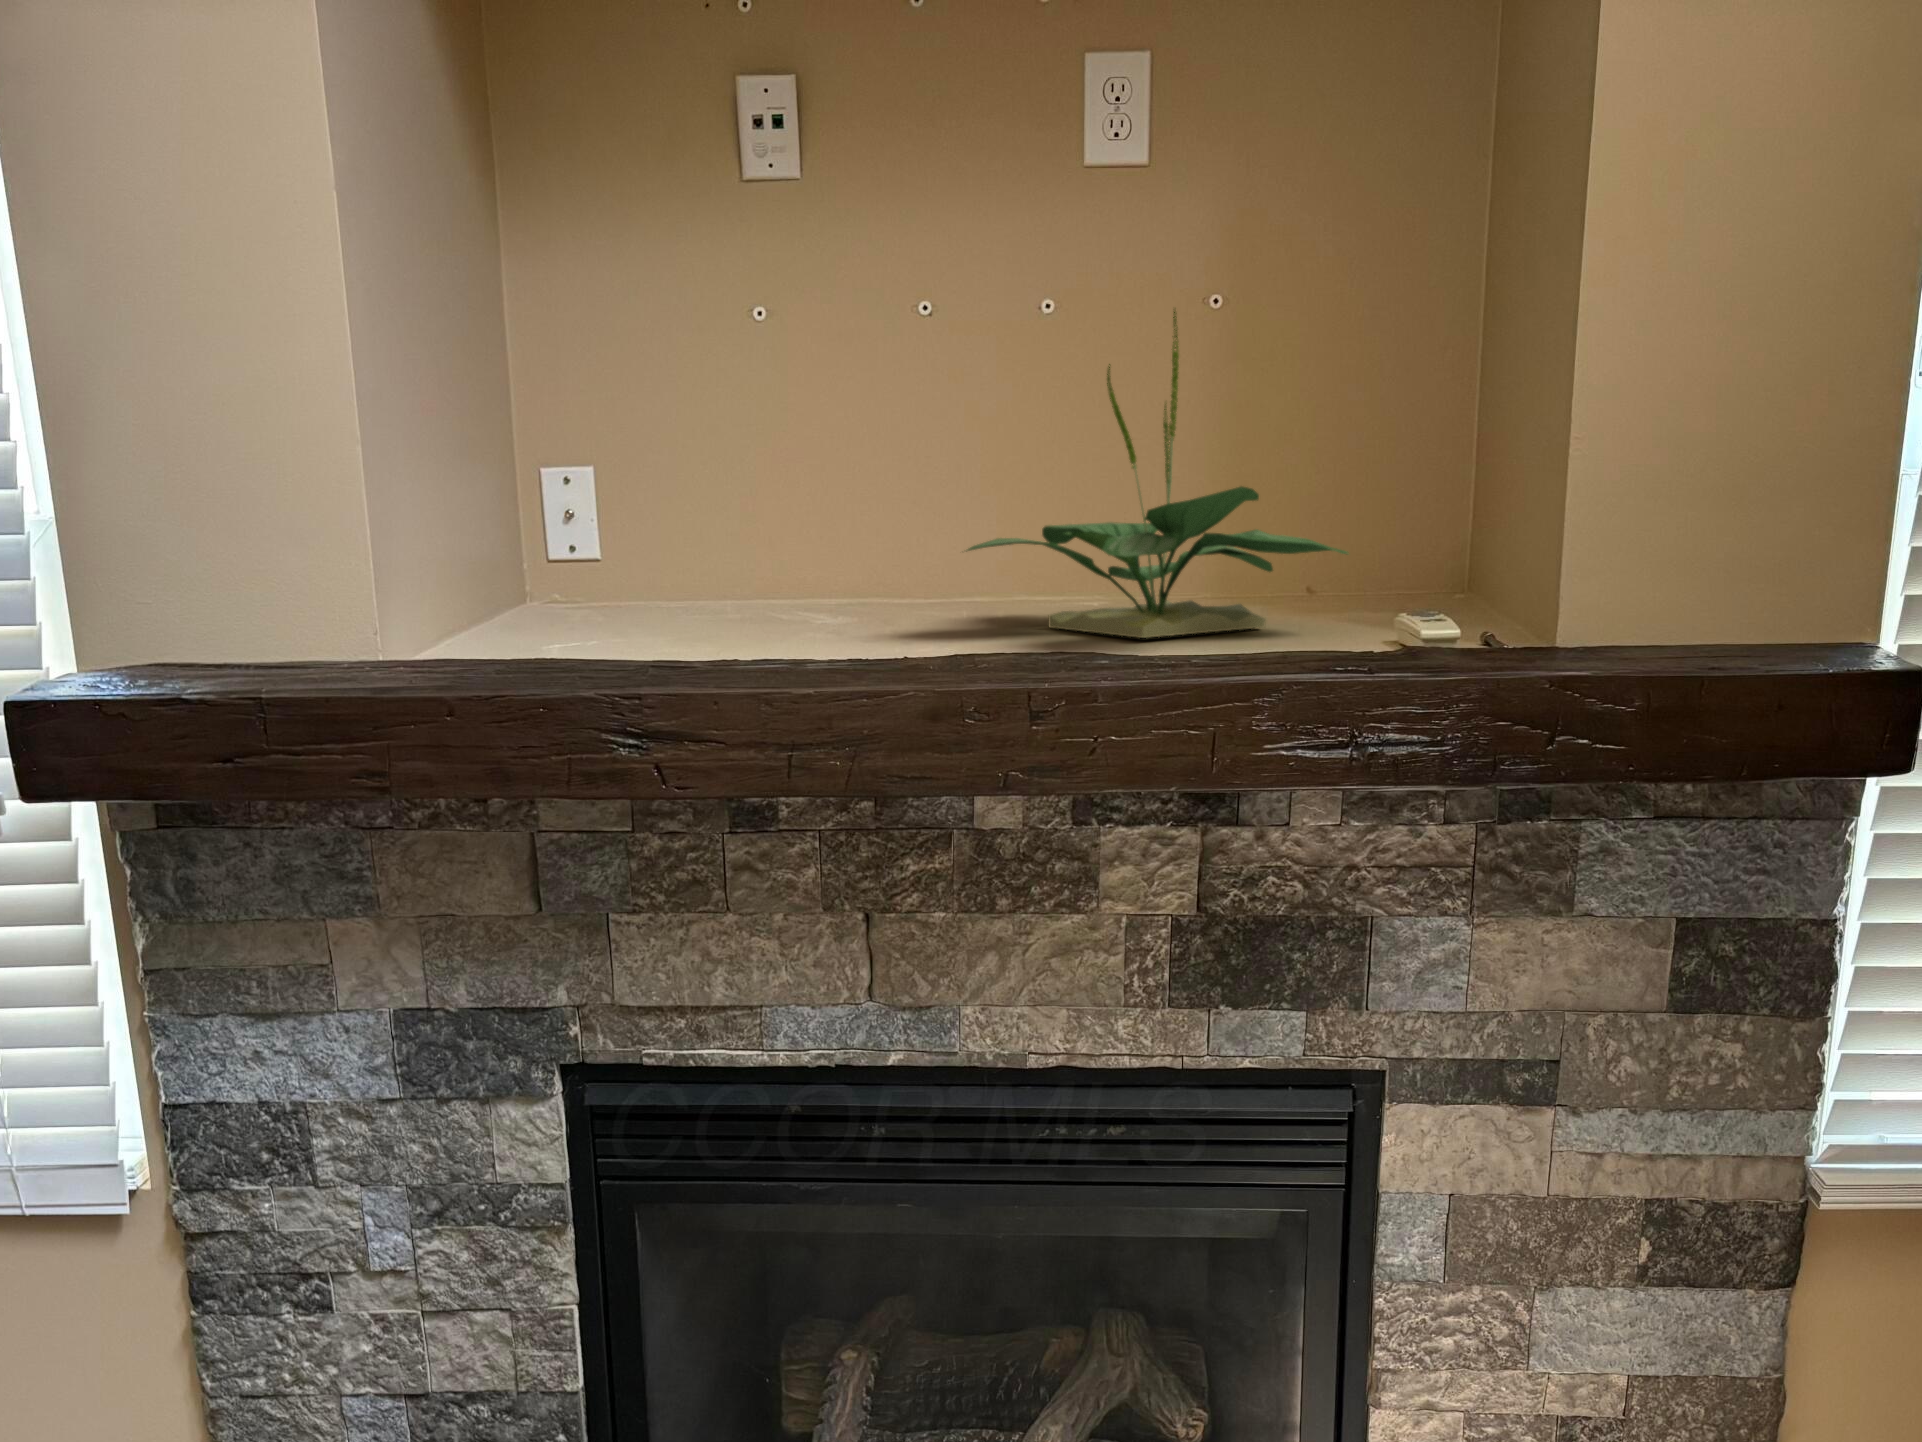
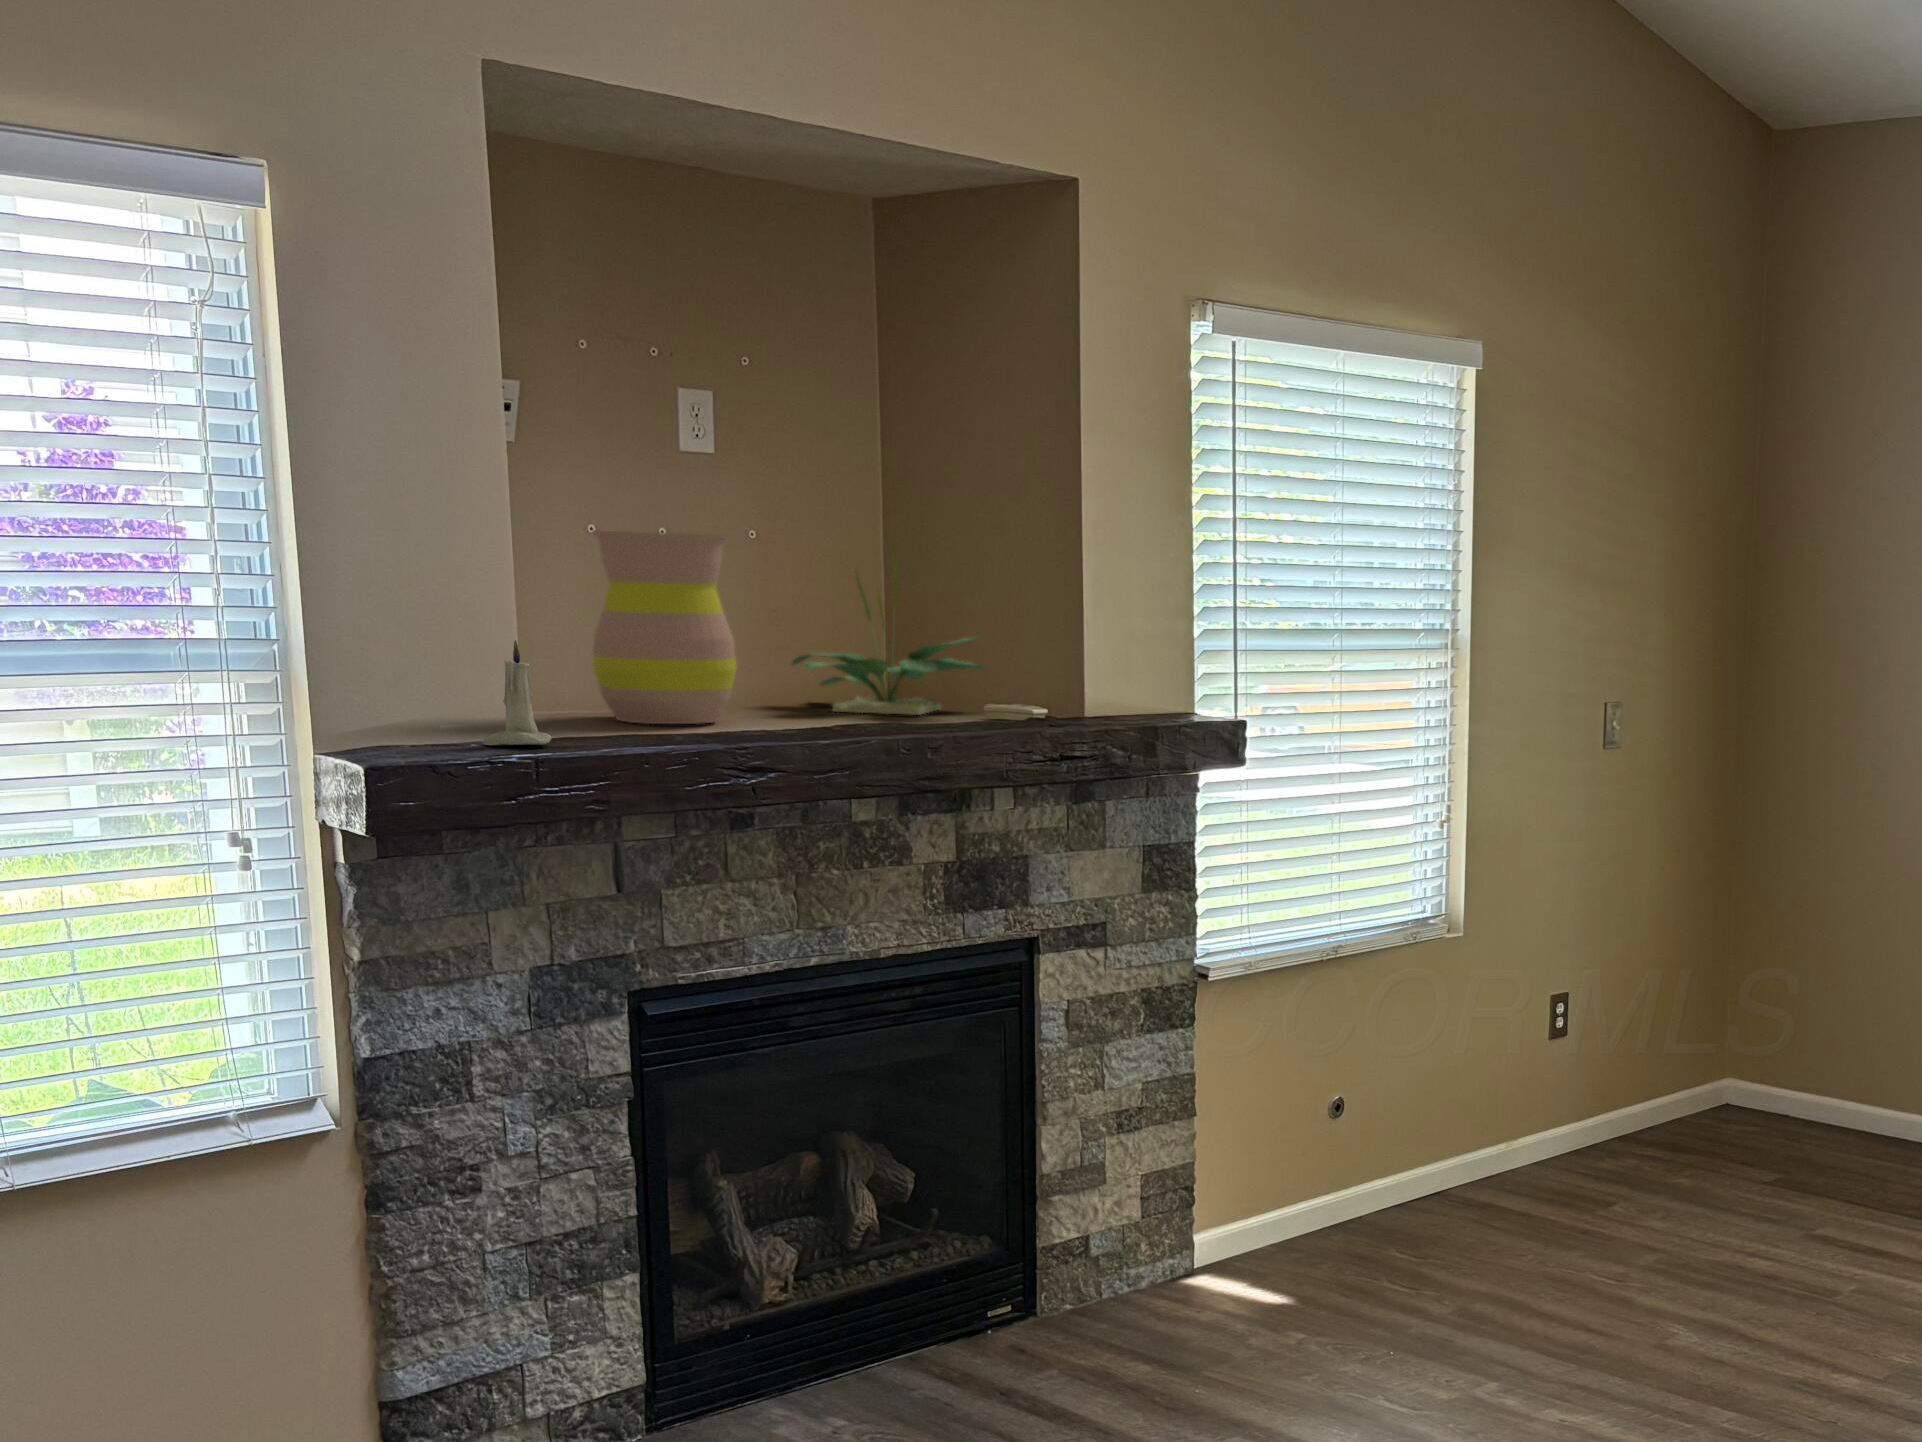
vase: none [562,313,796,645] -> present [592,530,736,724]
candle: none [190,505,283,675] -> present [483,640,551,745]

